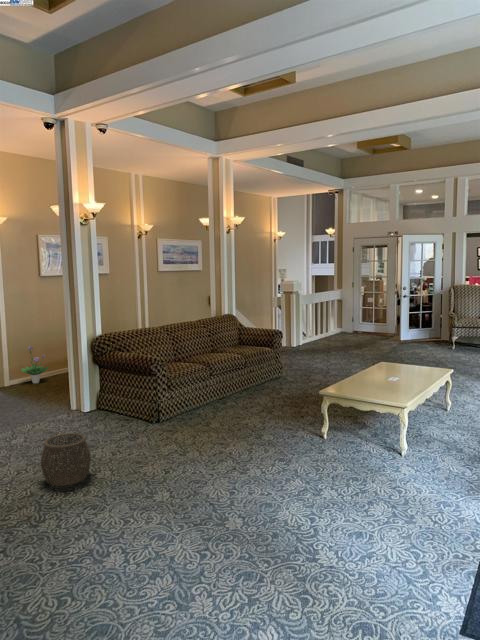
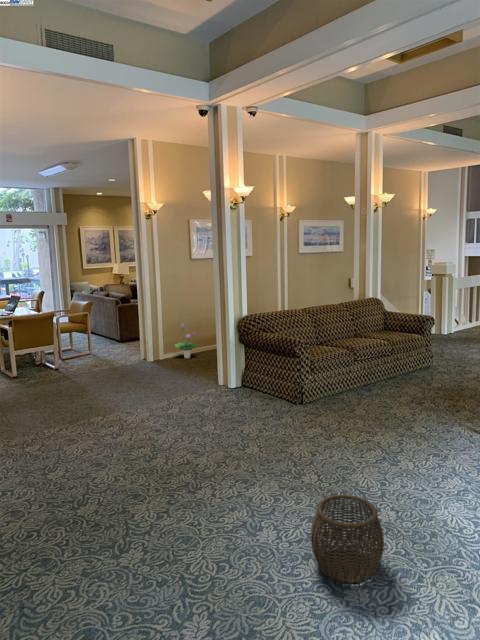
woven basket: present [41,433,91,486] -> present [311,495,384,584]

